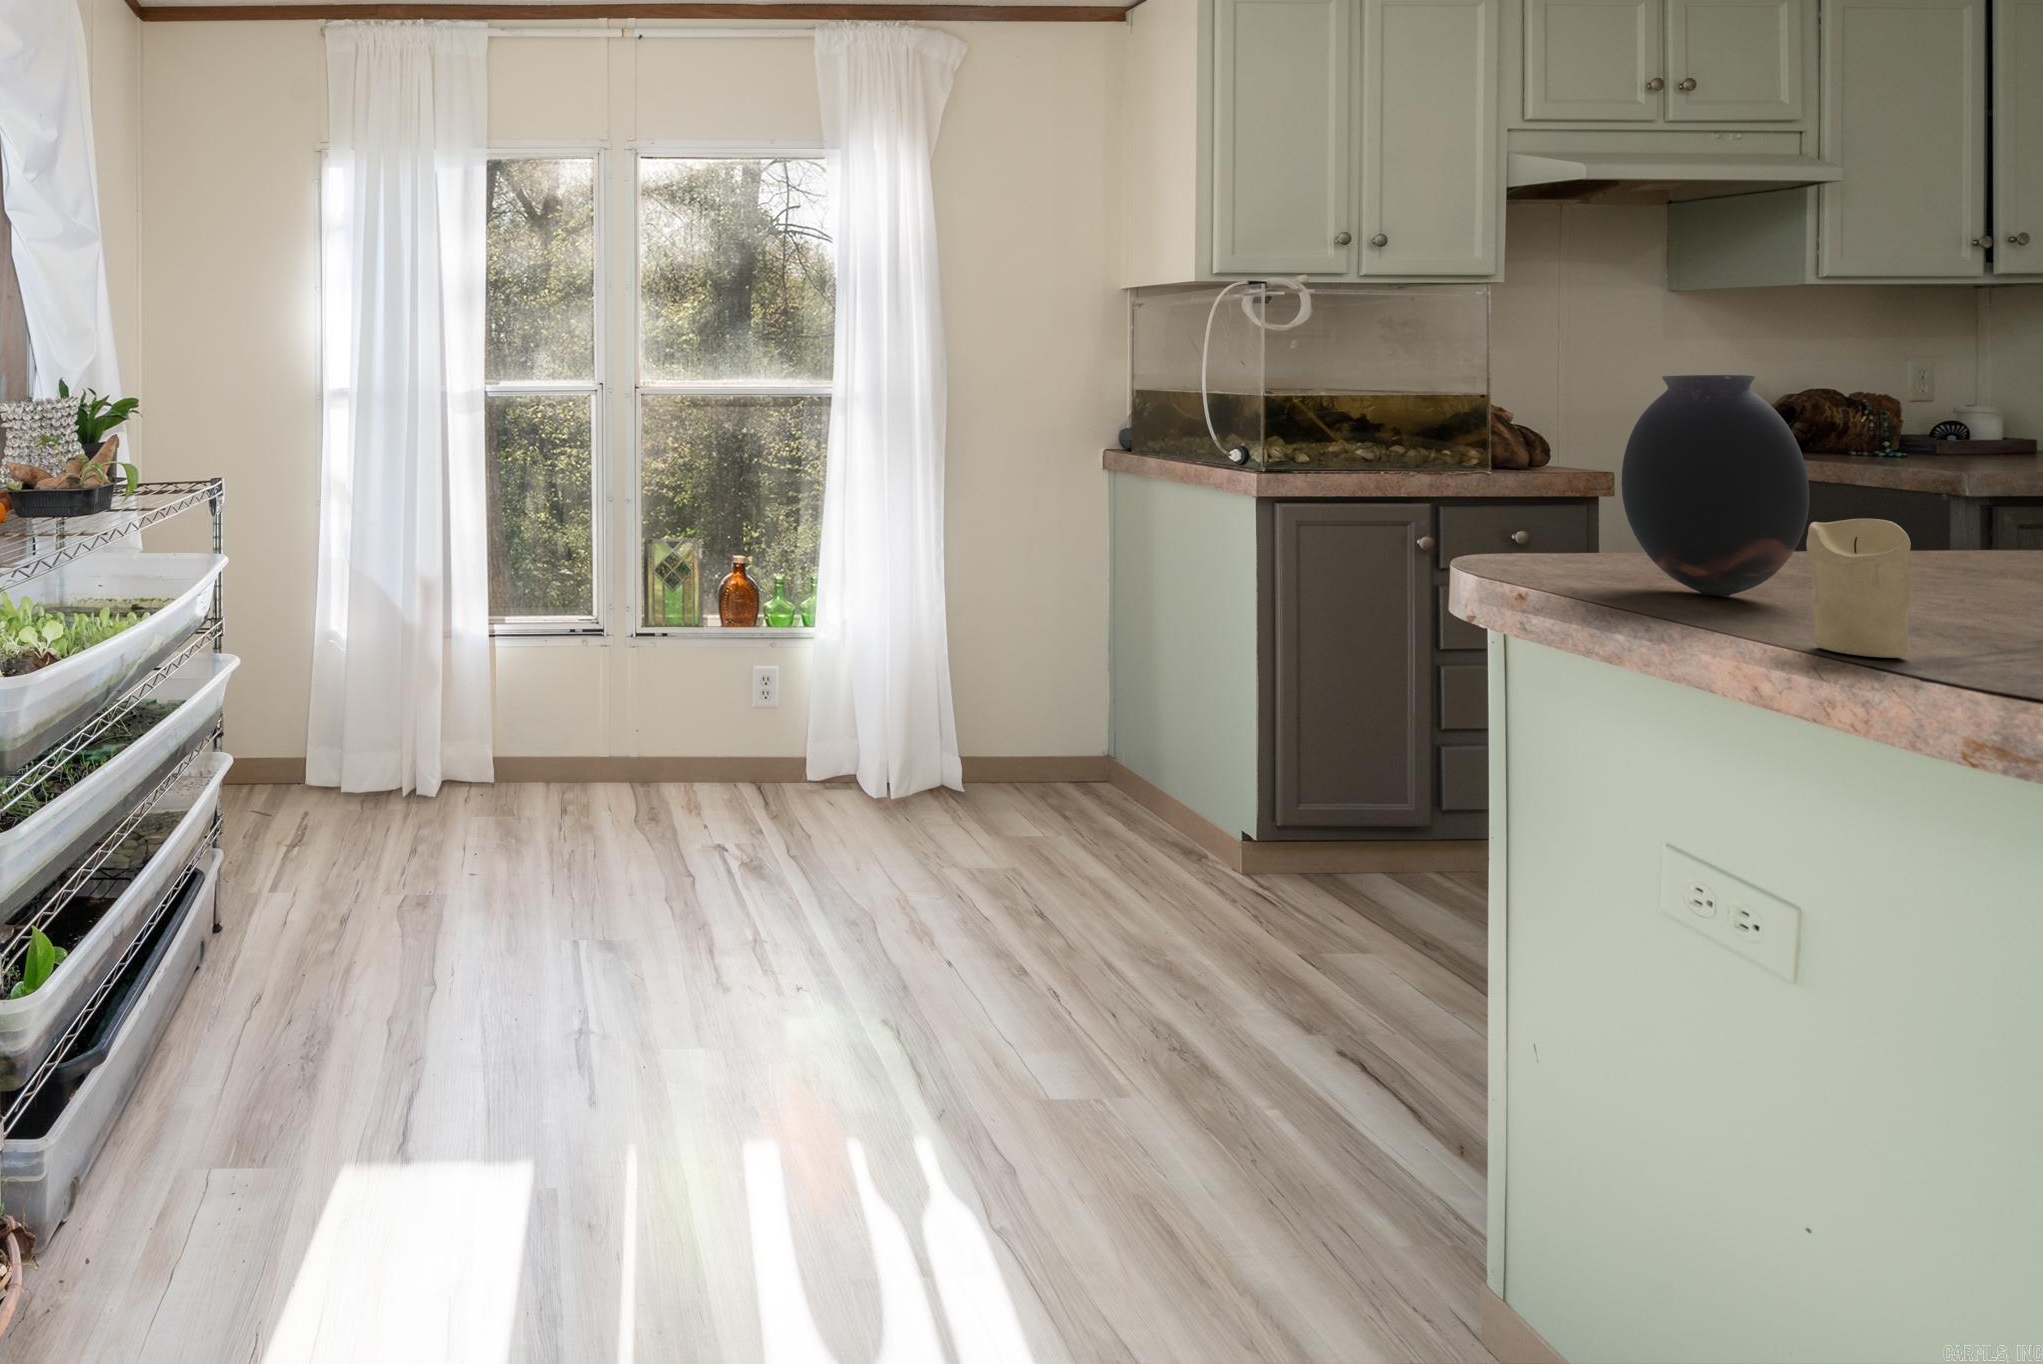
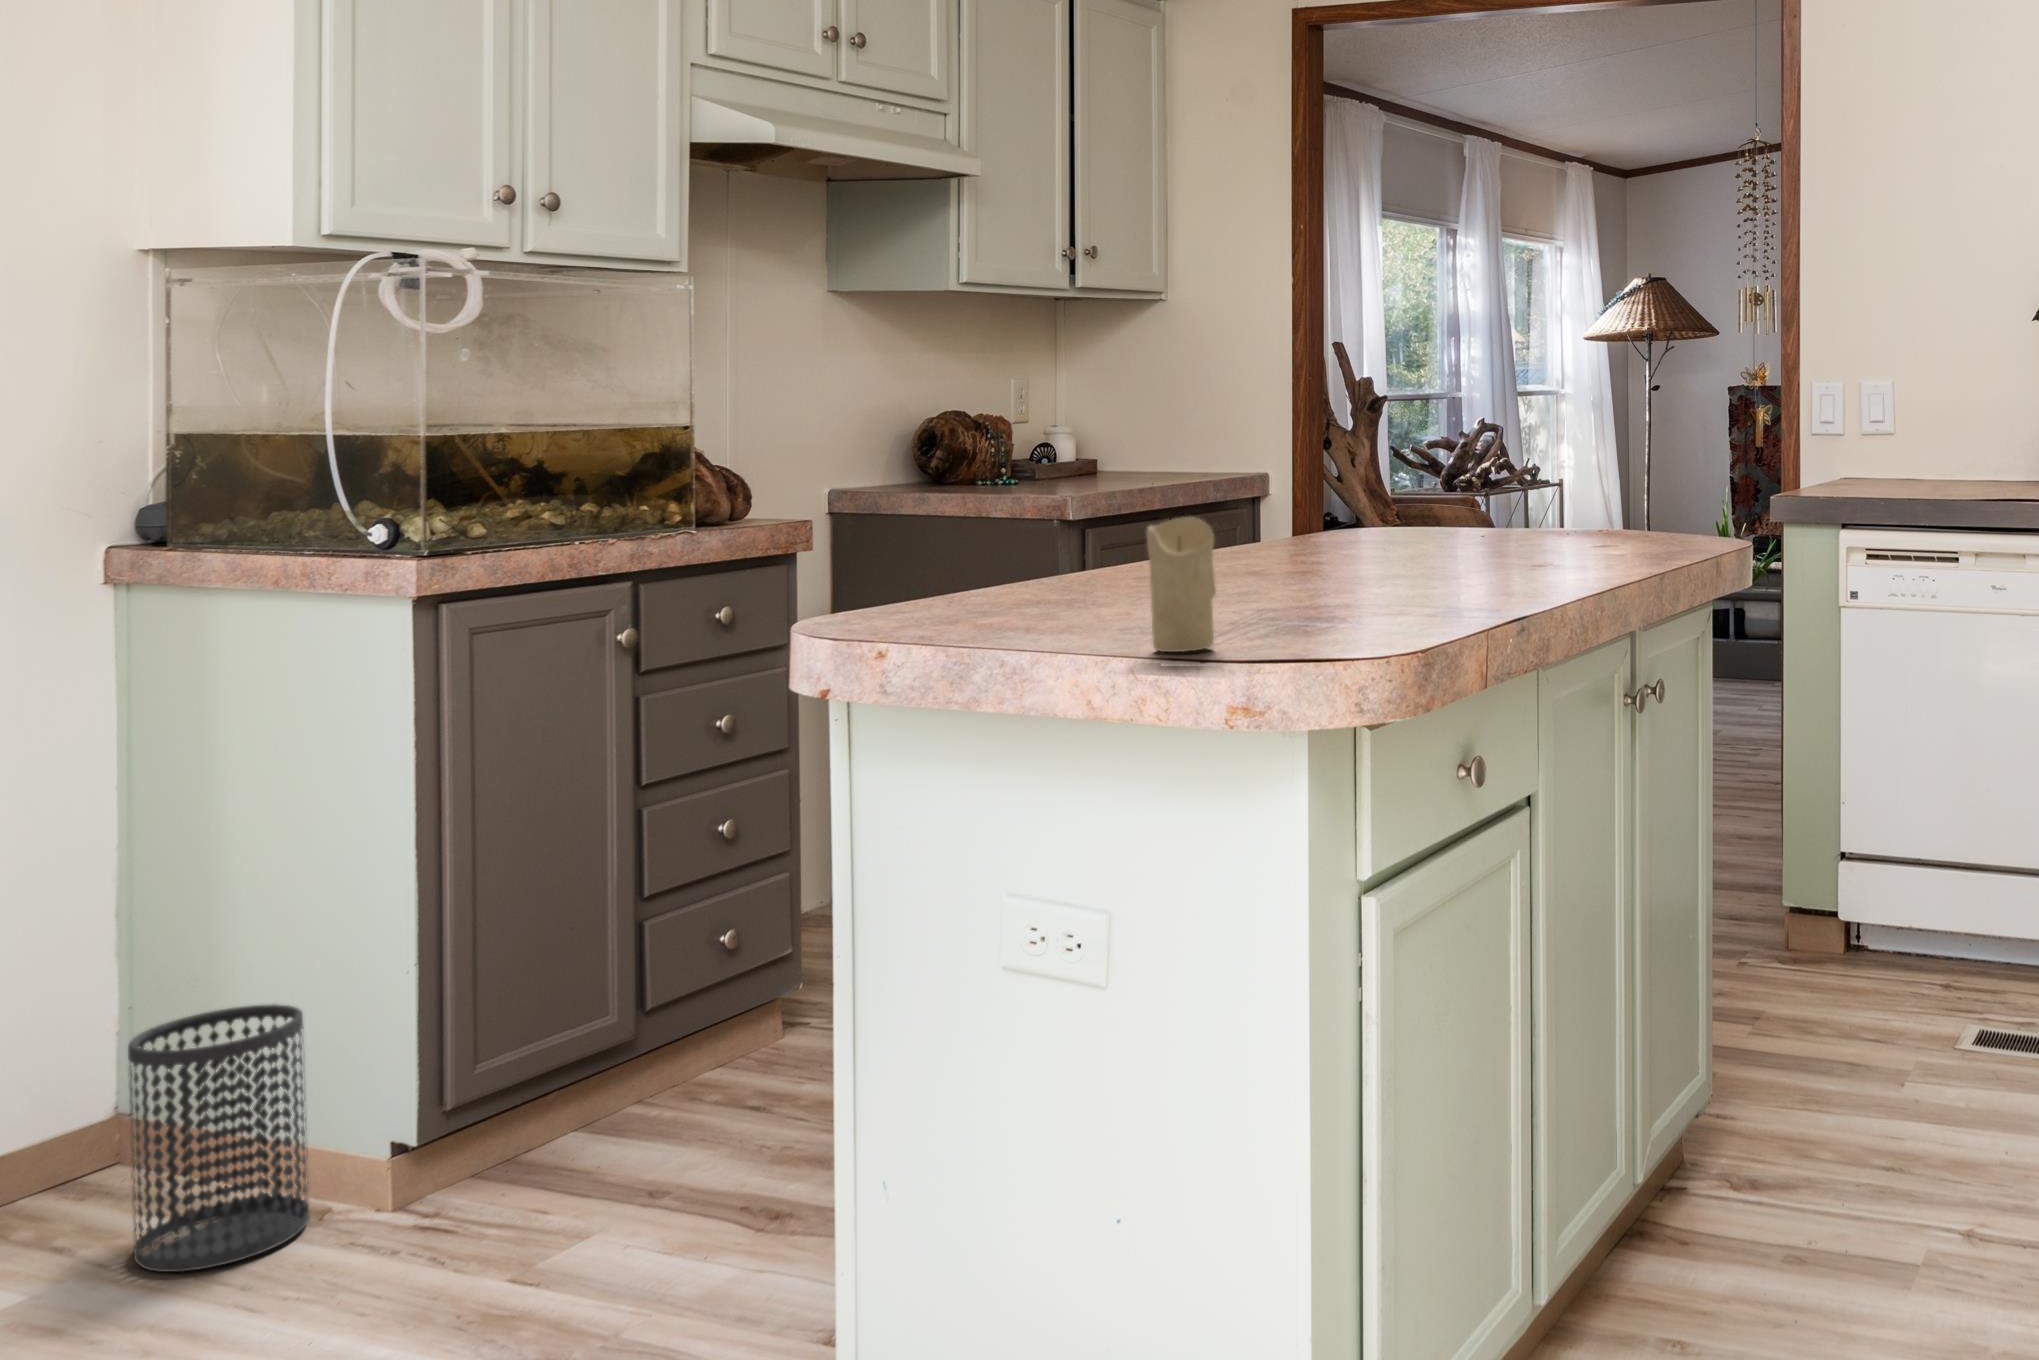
vase: present [1621,375,1809,596] -> none [962,382,1108,623]
wastebasket: none [1097,716,1193,865] -> present [128,1004,309,1272]

